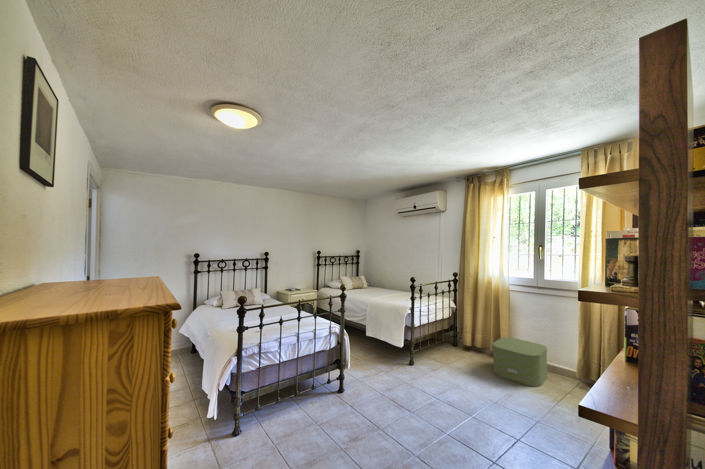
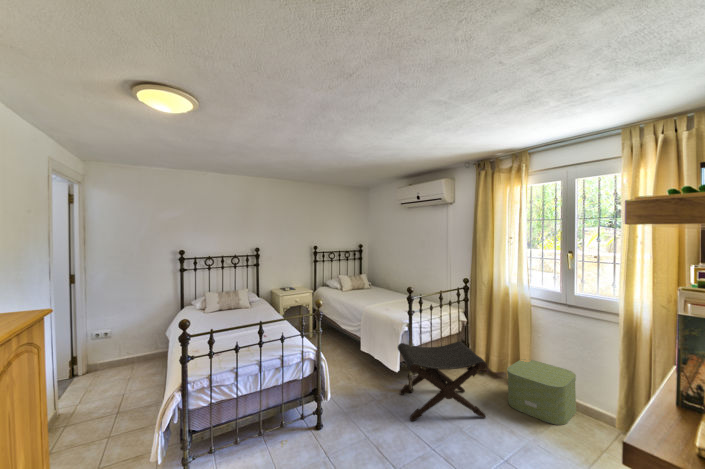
footstool: none [403,322,478,386] -> present [398,341,487,421]

